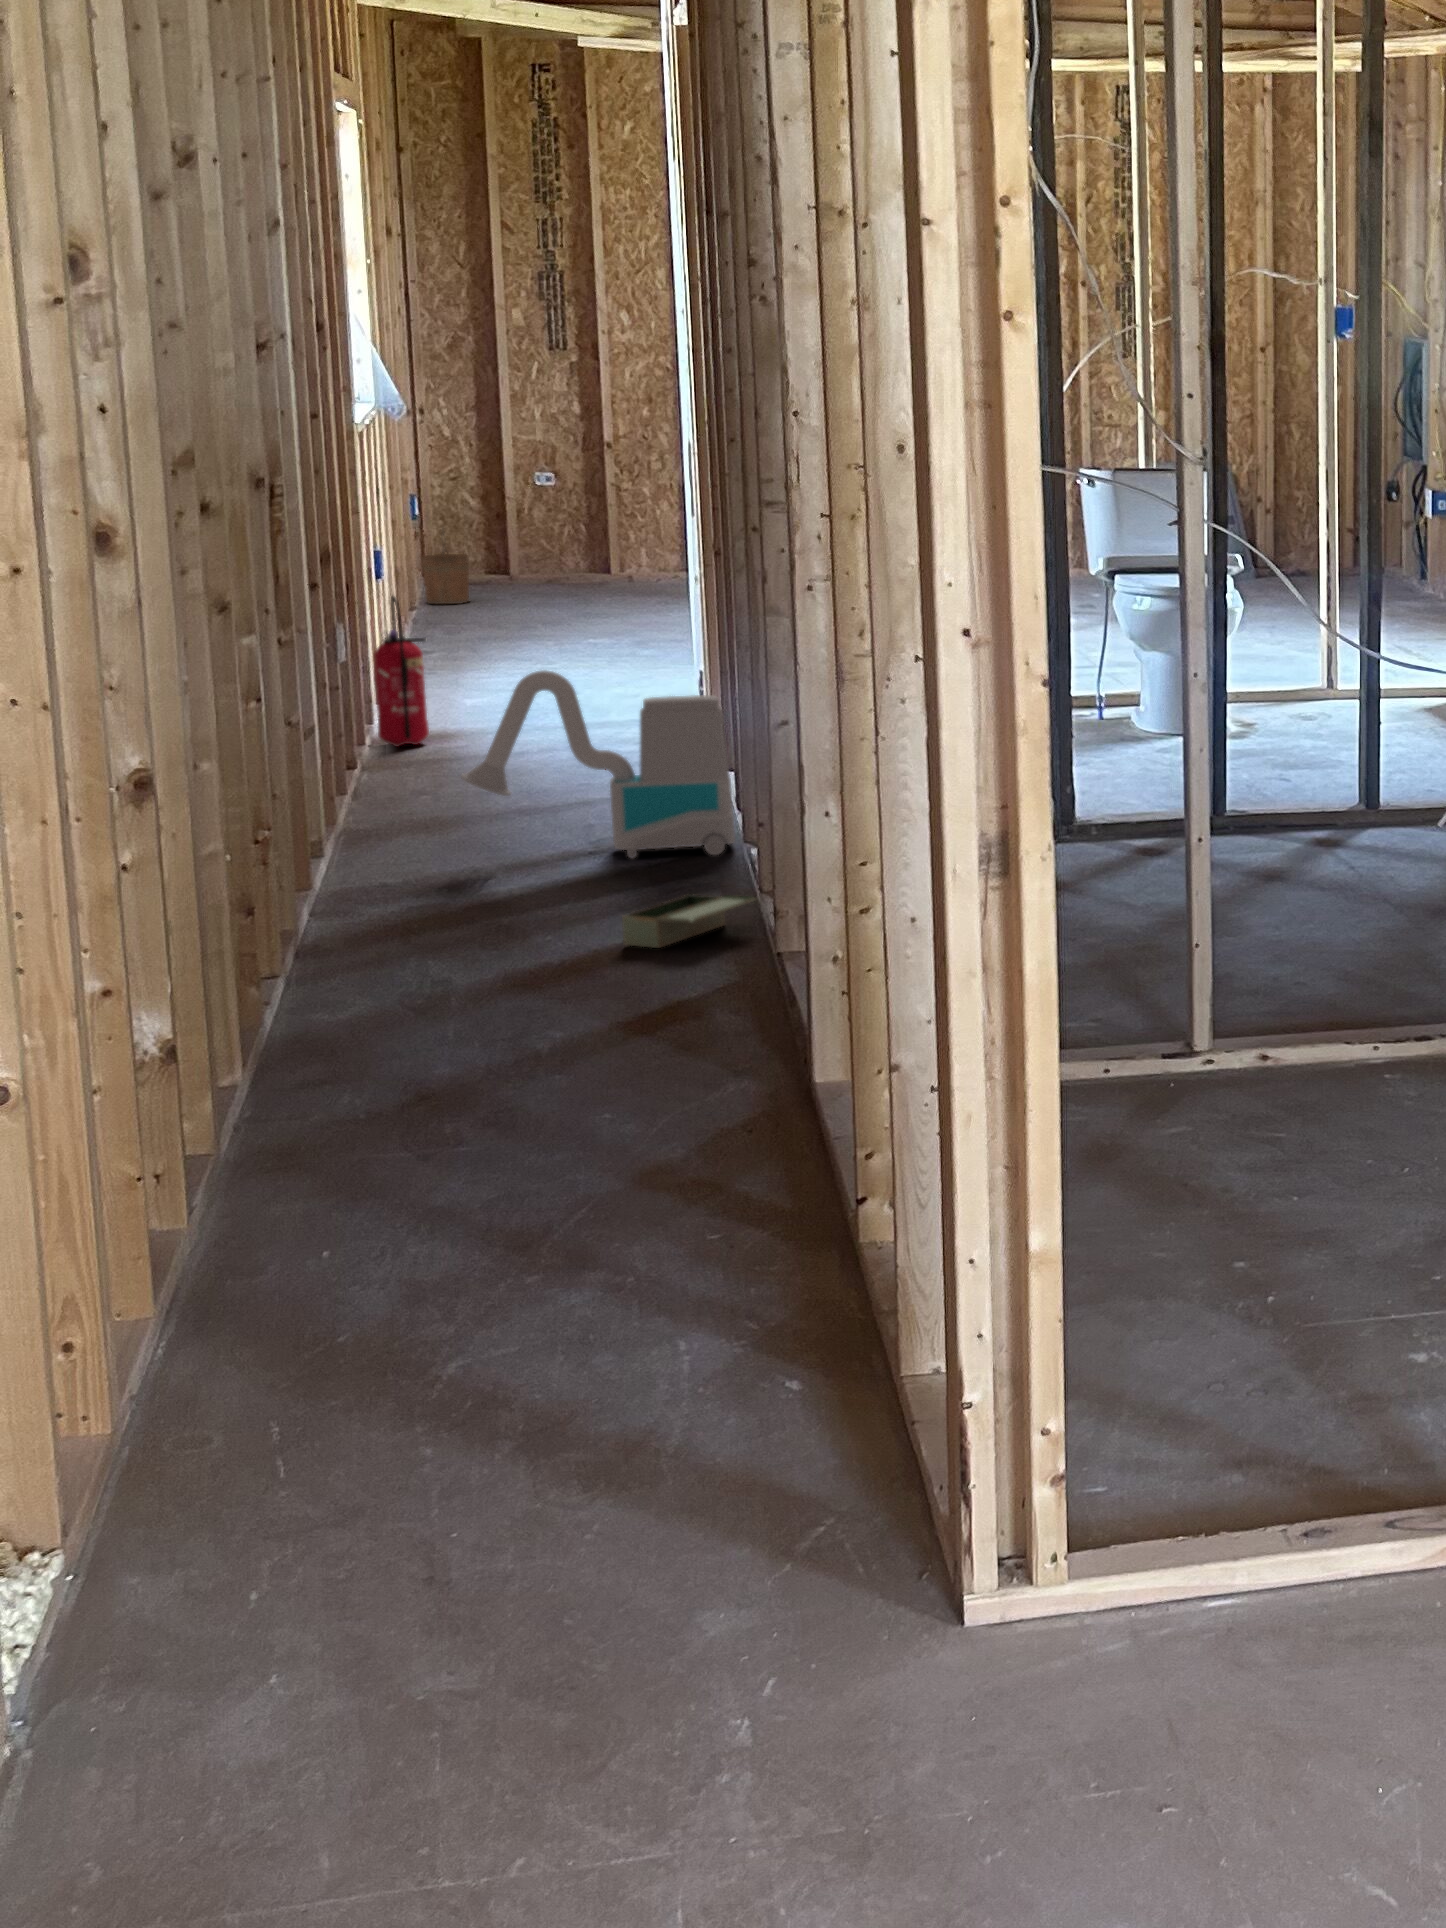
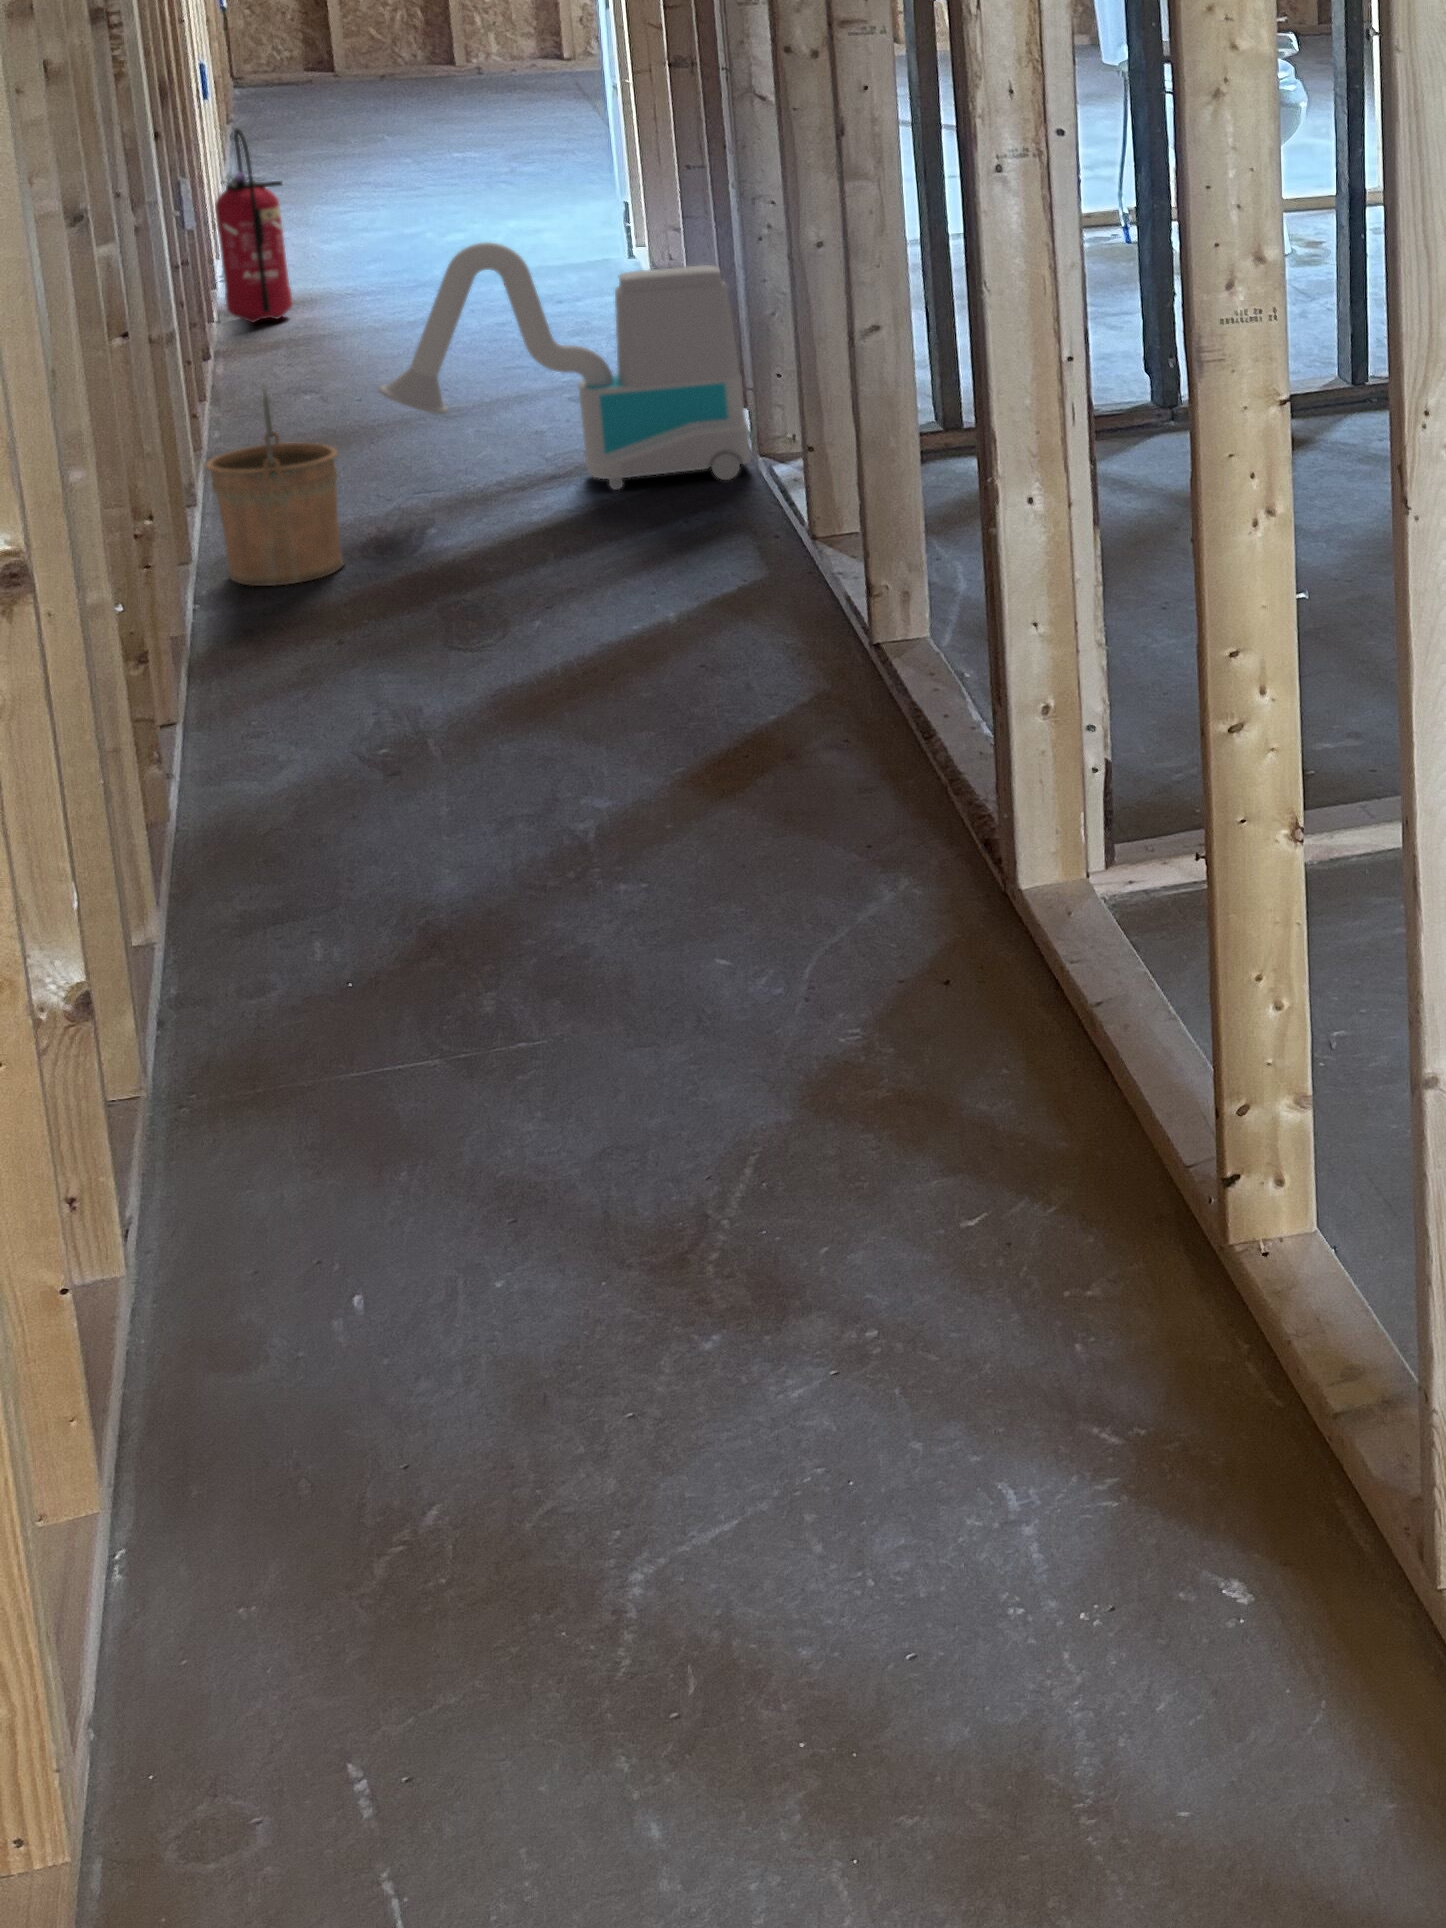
bucket: present [420,534,470,604] -> present [205,383,344,586]
toolbox: present [622,894,756,948] -> none [649,557,828,644]

